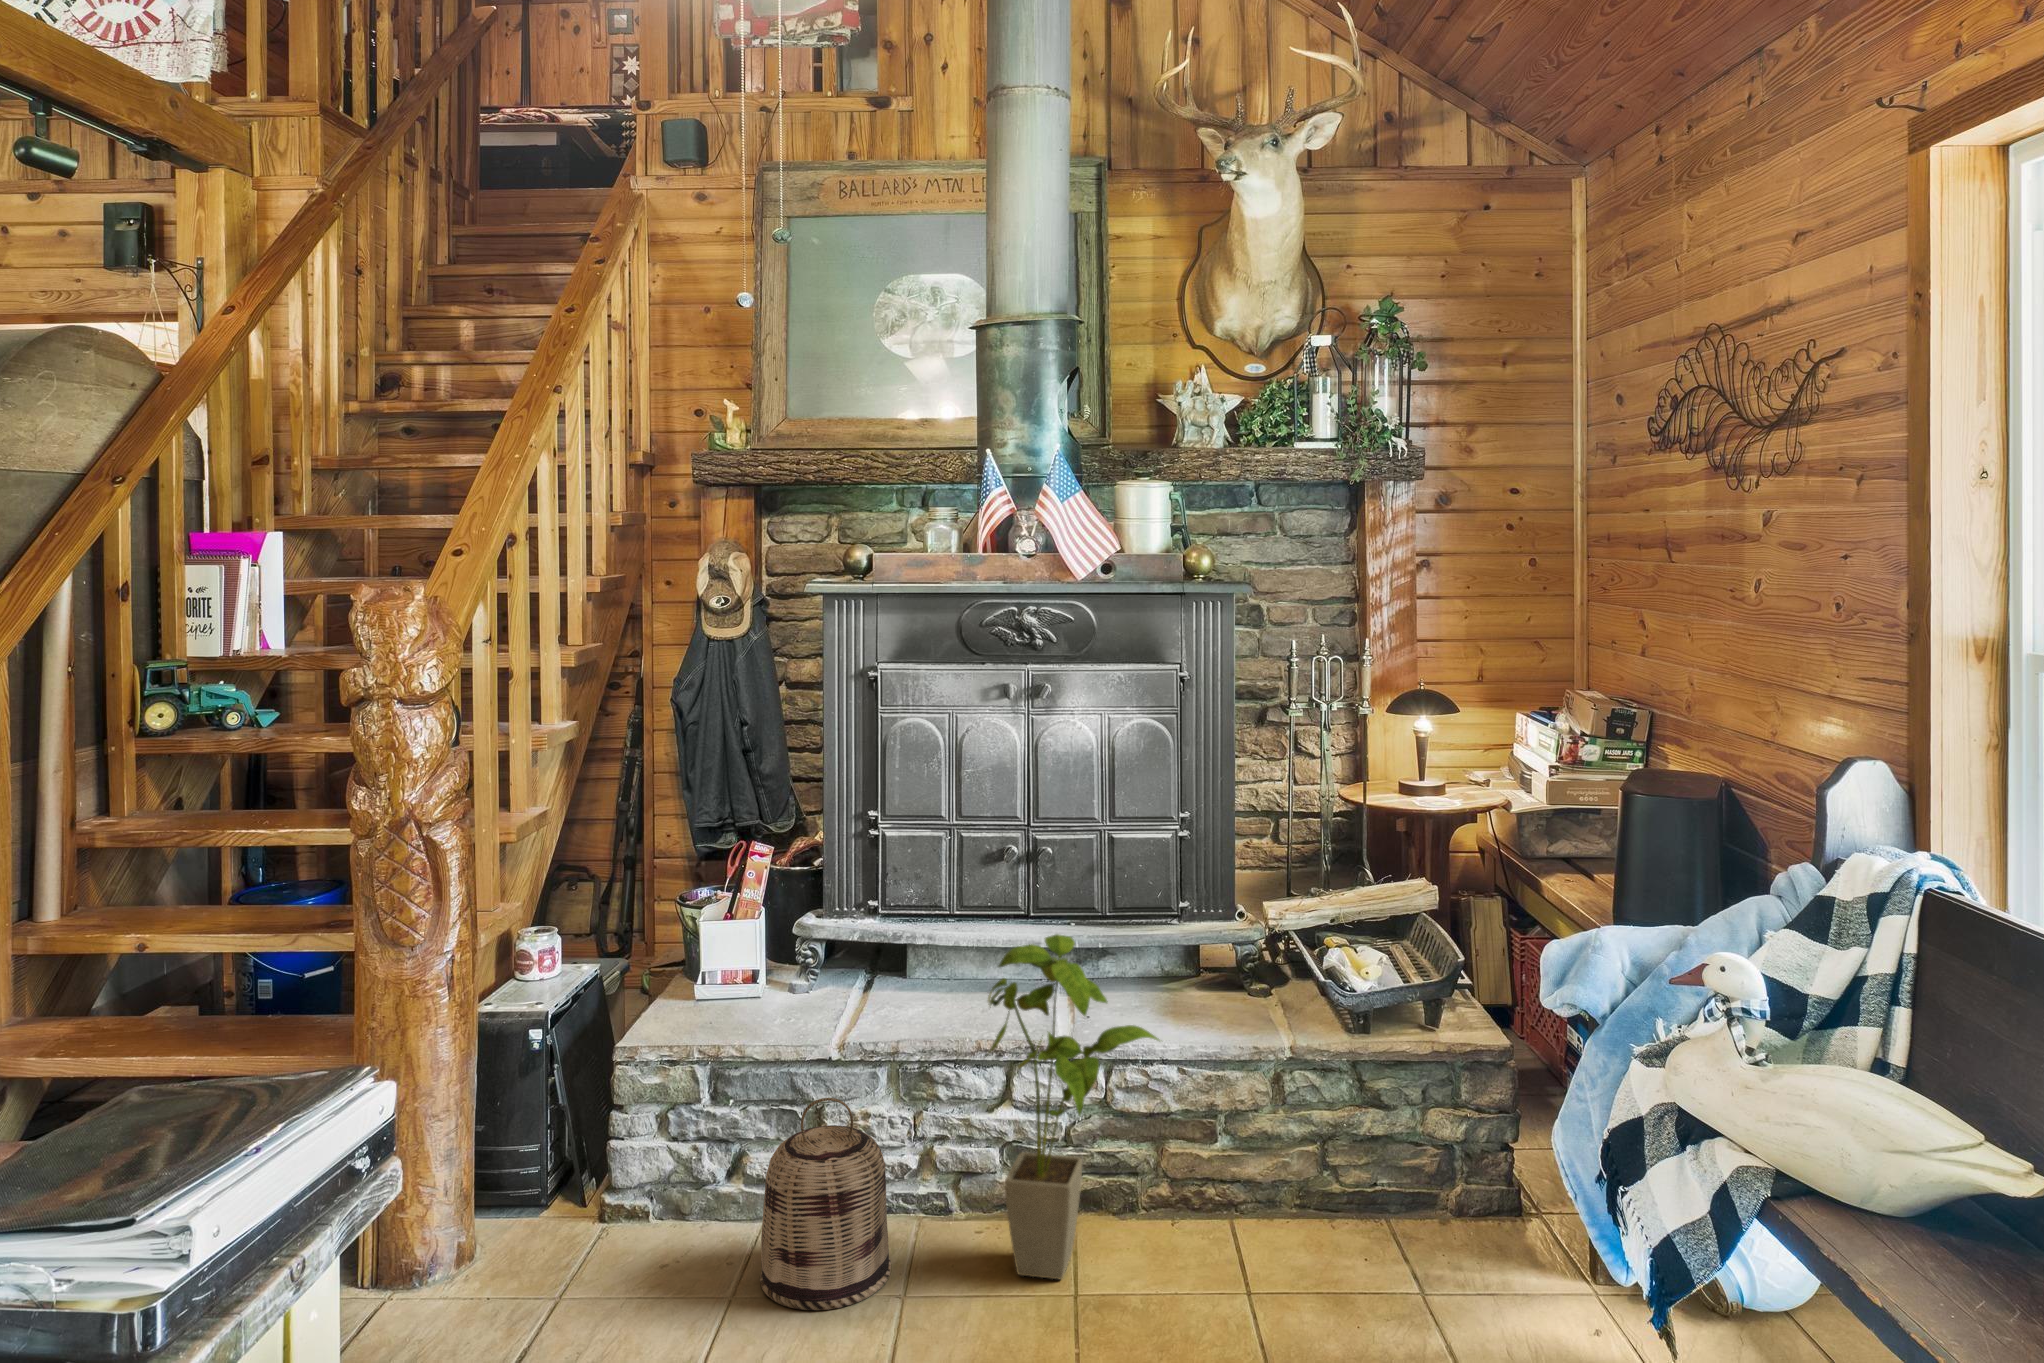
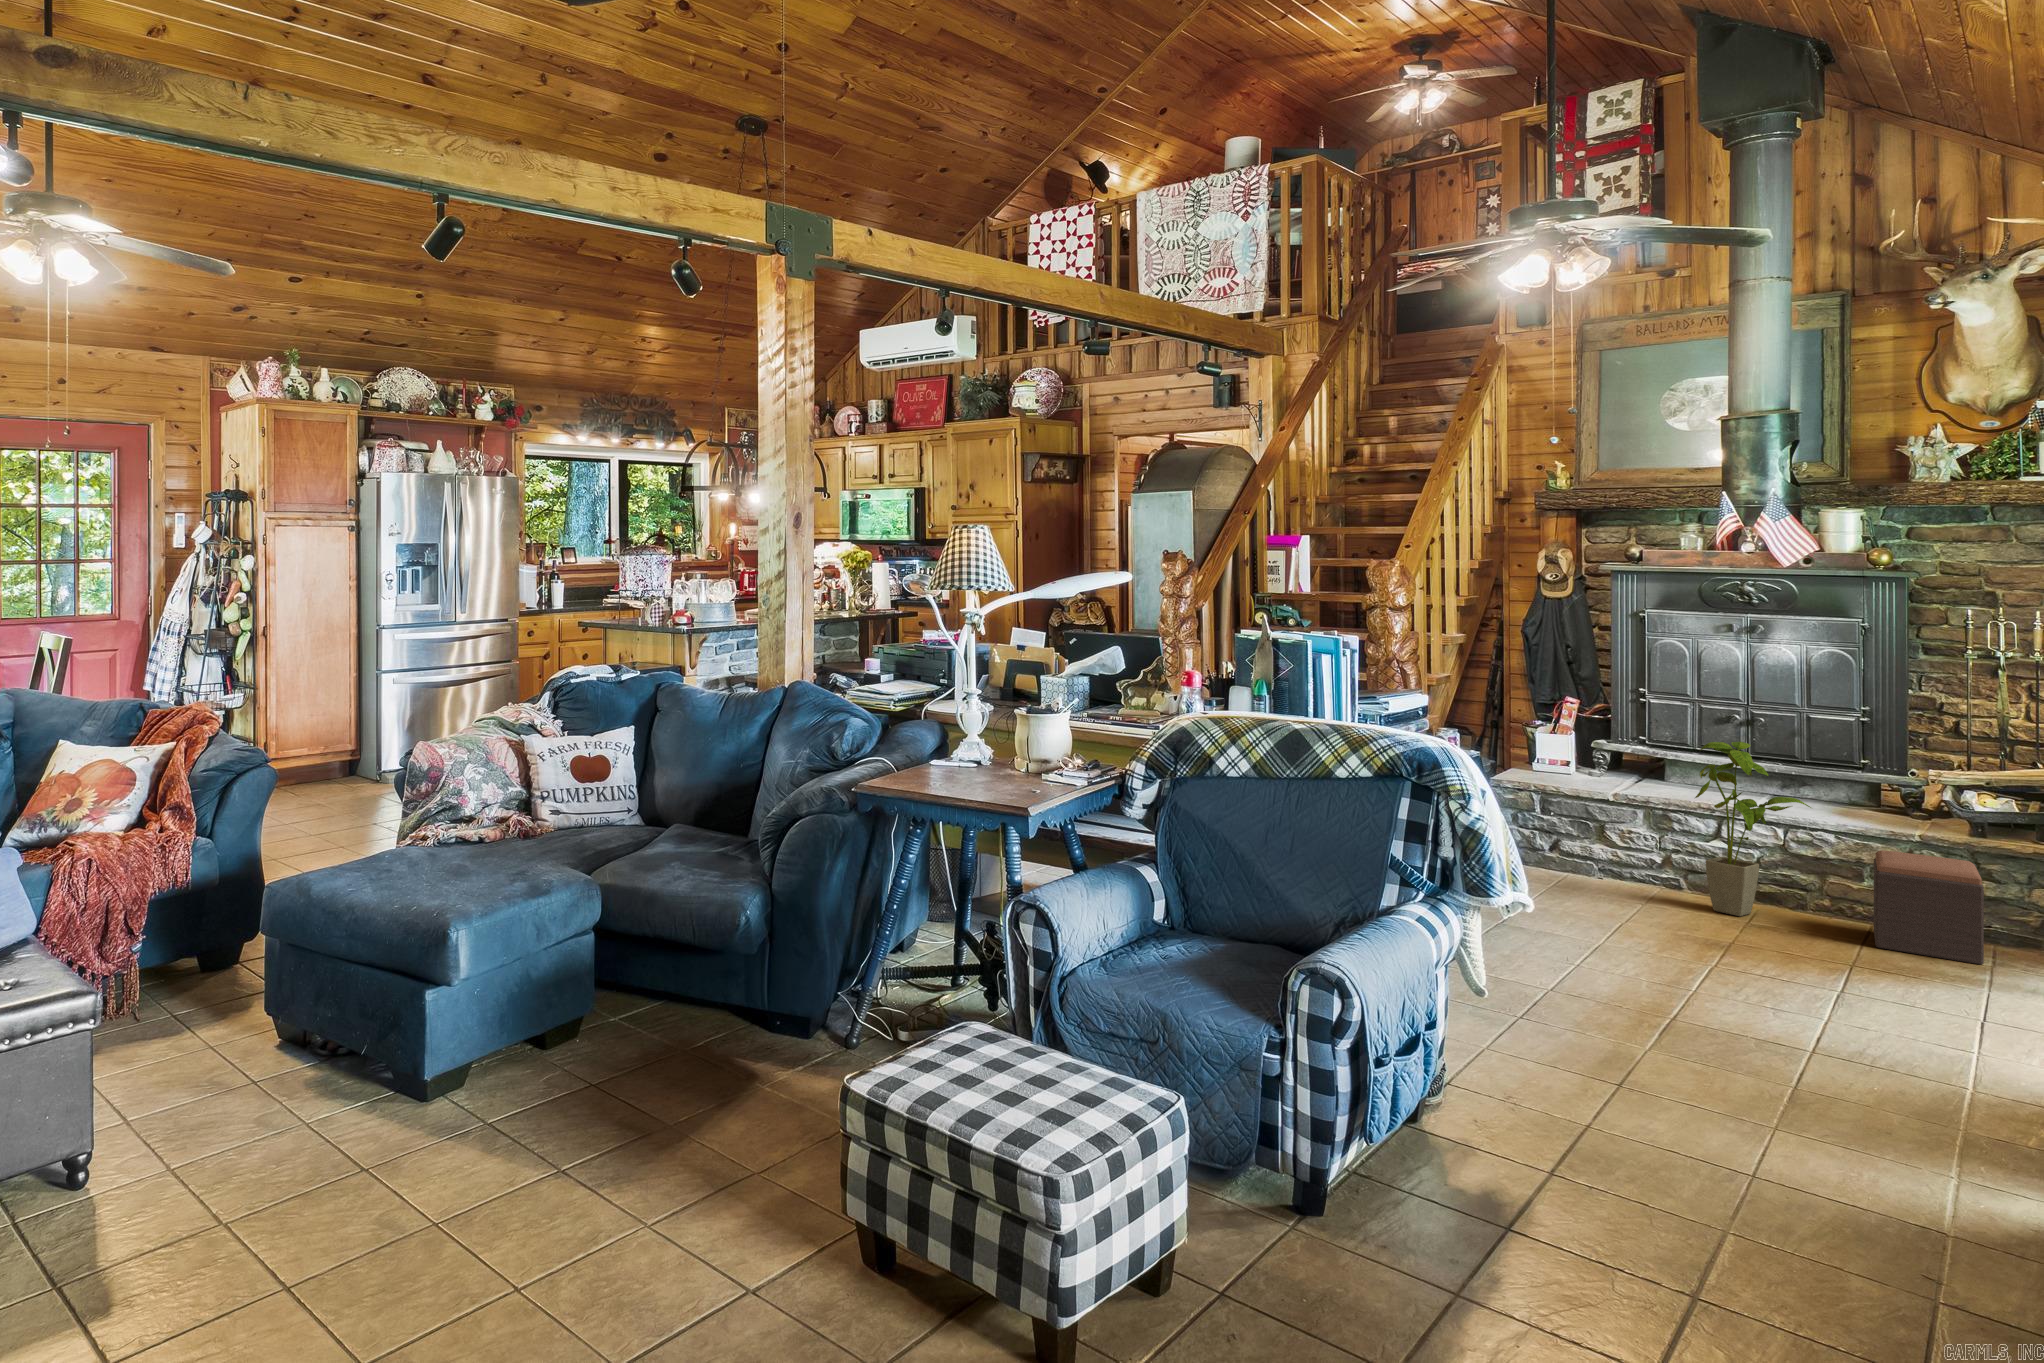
footstool: none [1242,1089,1418,1310] -> present [1874,850,1984,965]
basket: present [760,1098,891,1310] -> none [1565,806,1639,899]

